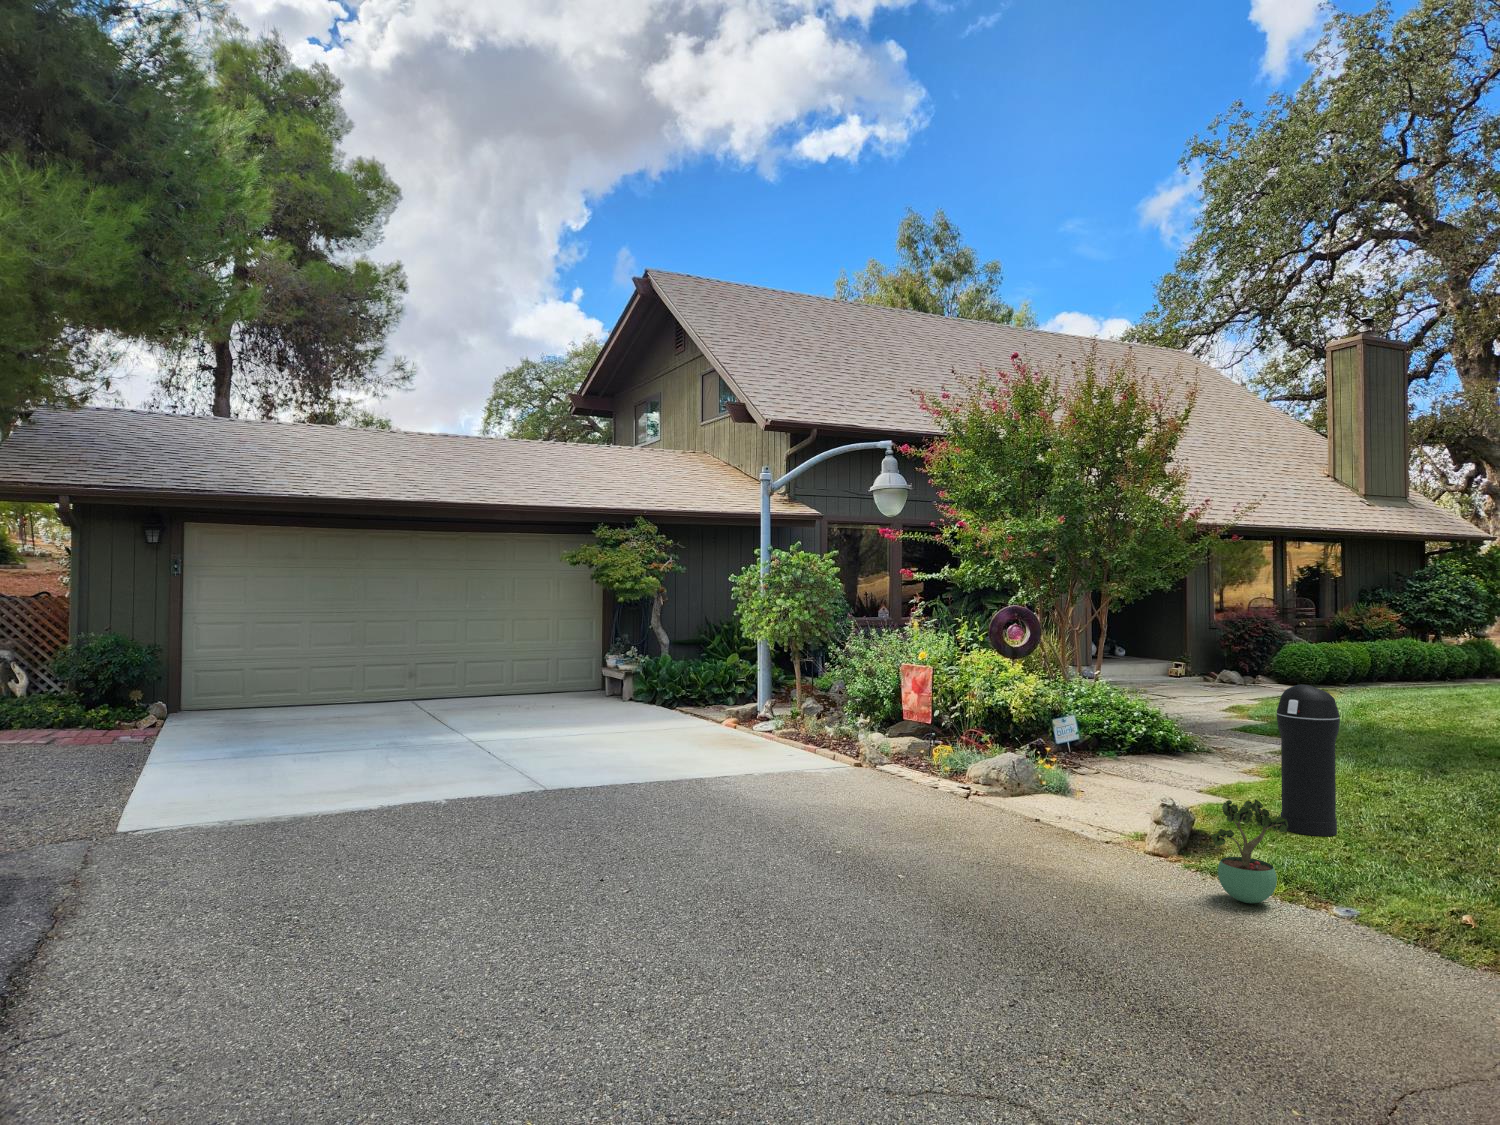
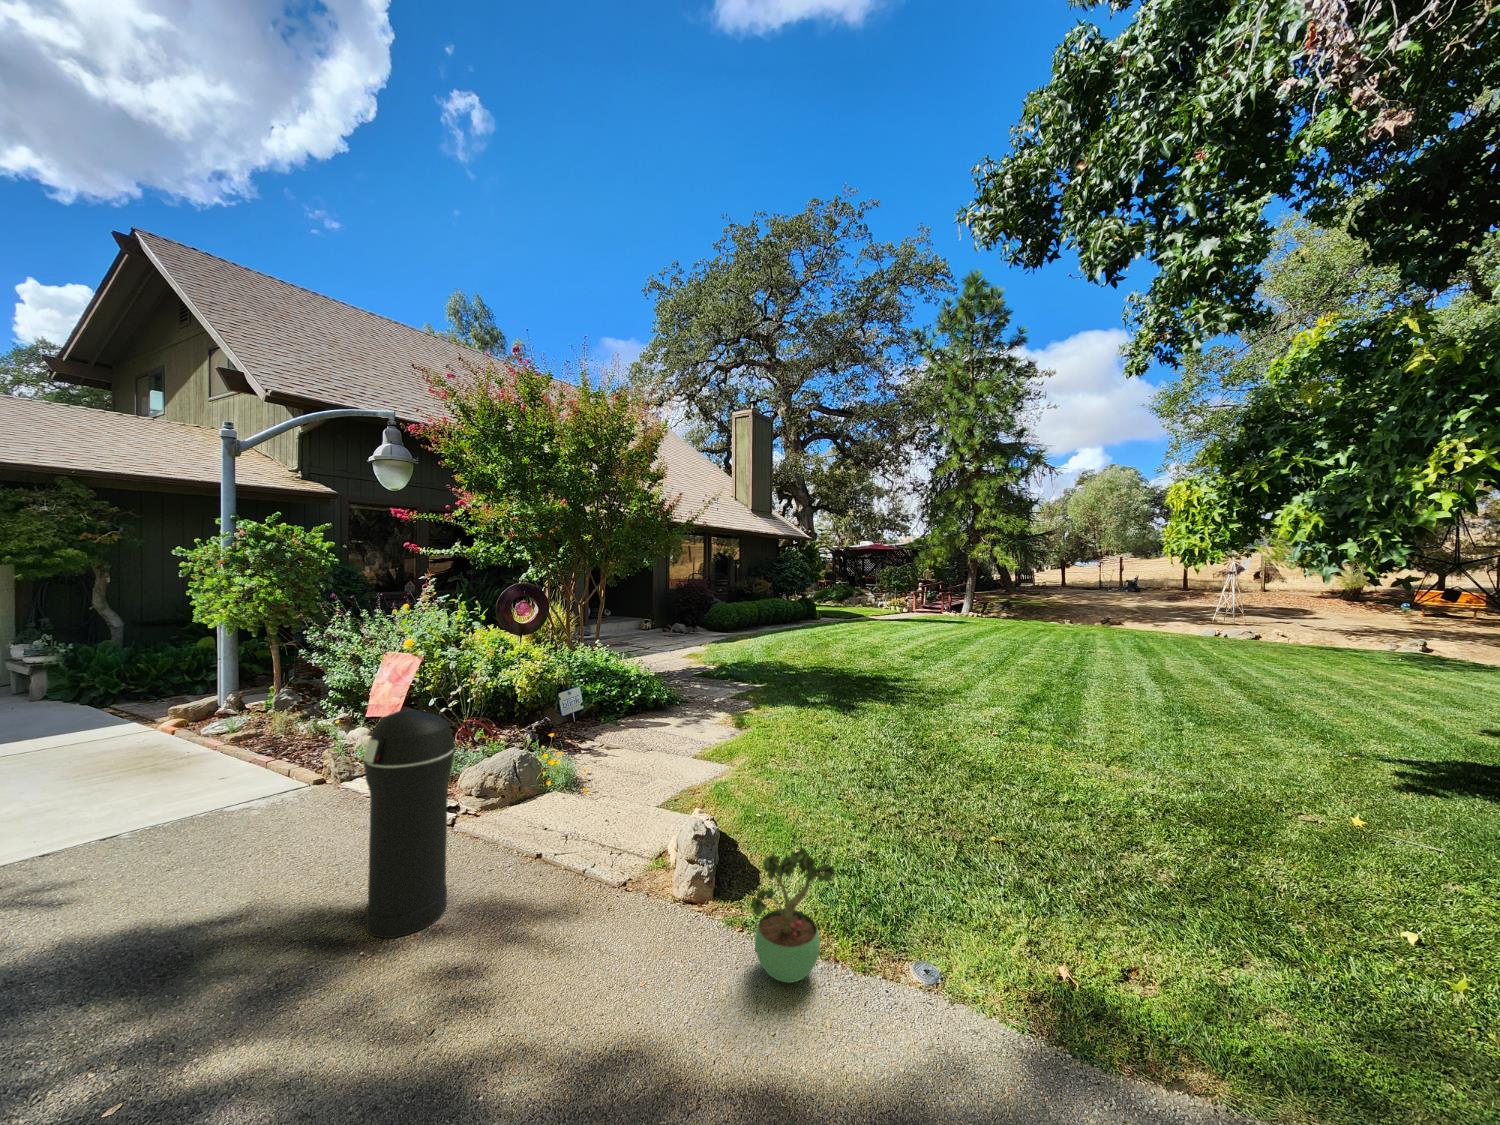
trash can: present [1277,684,1340,836] -> present [363,710,455,938]

